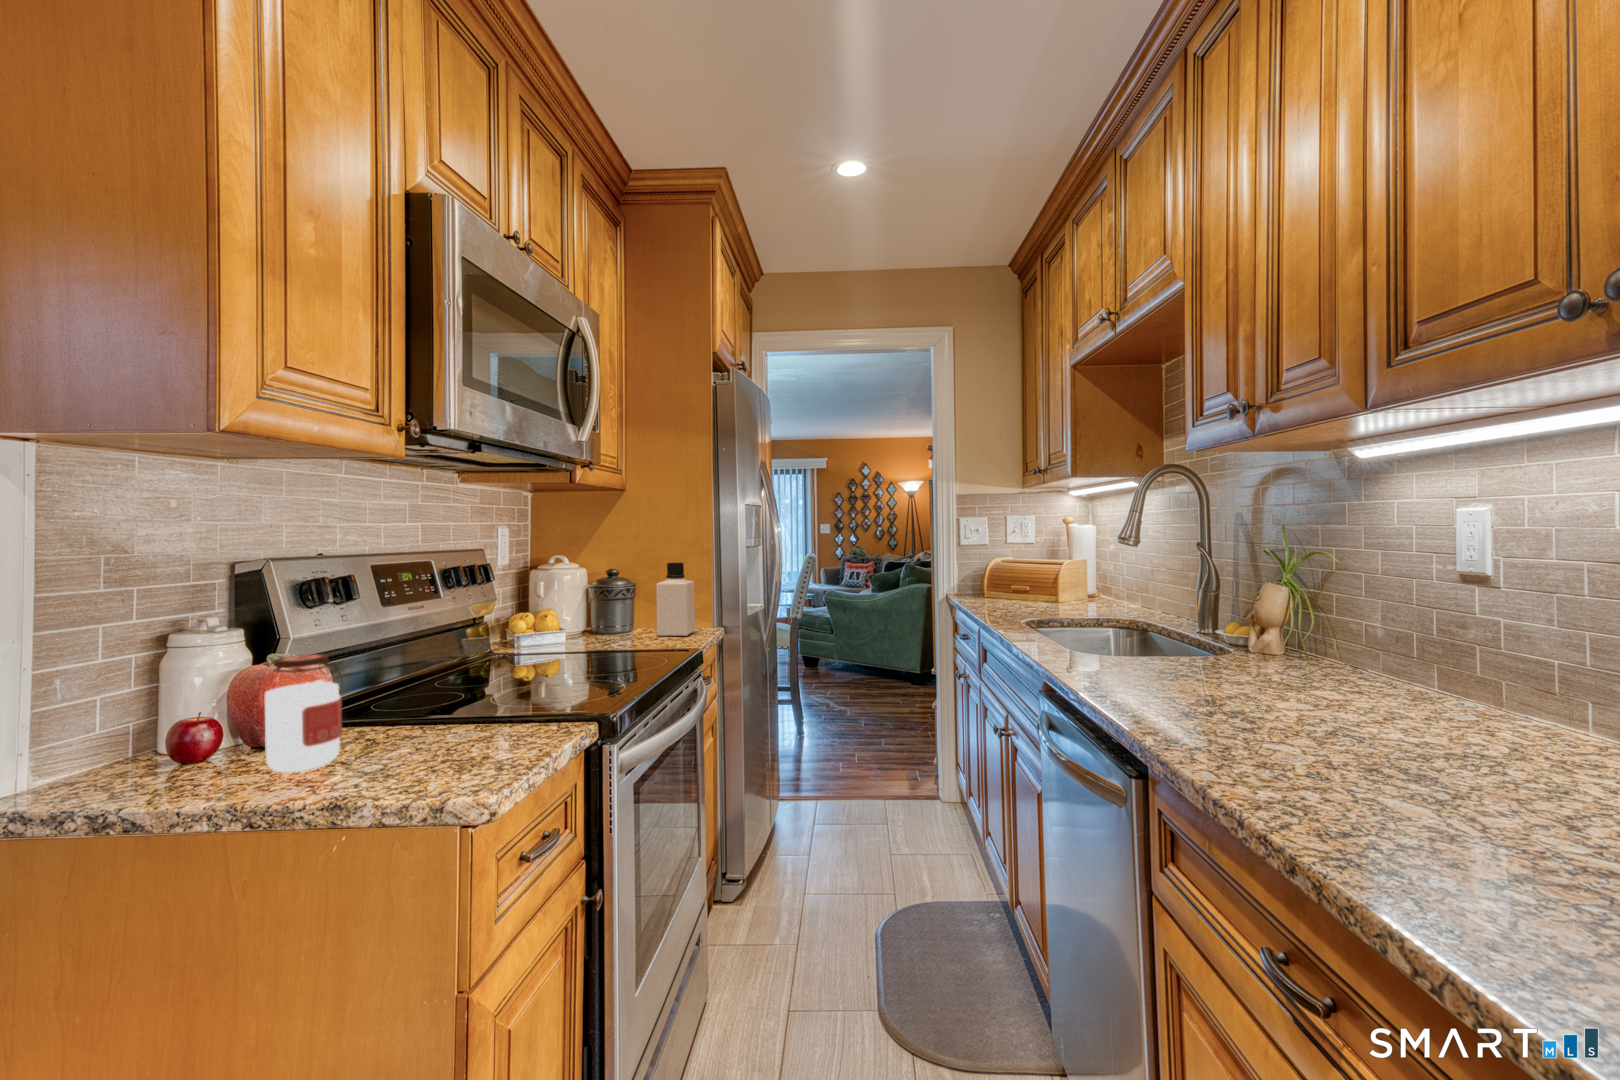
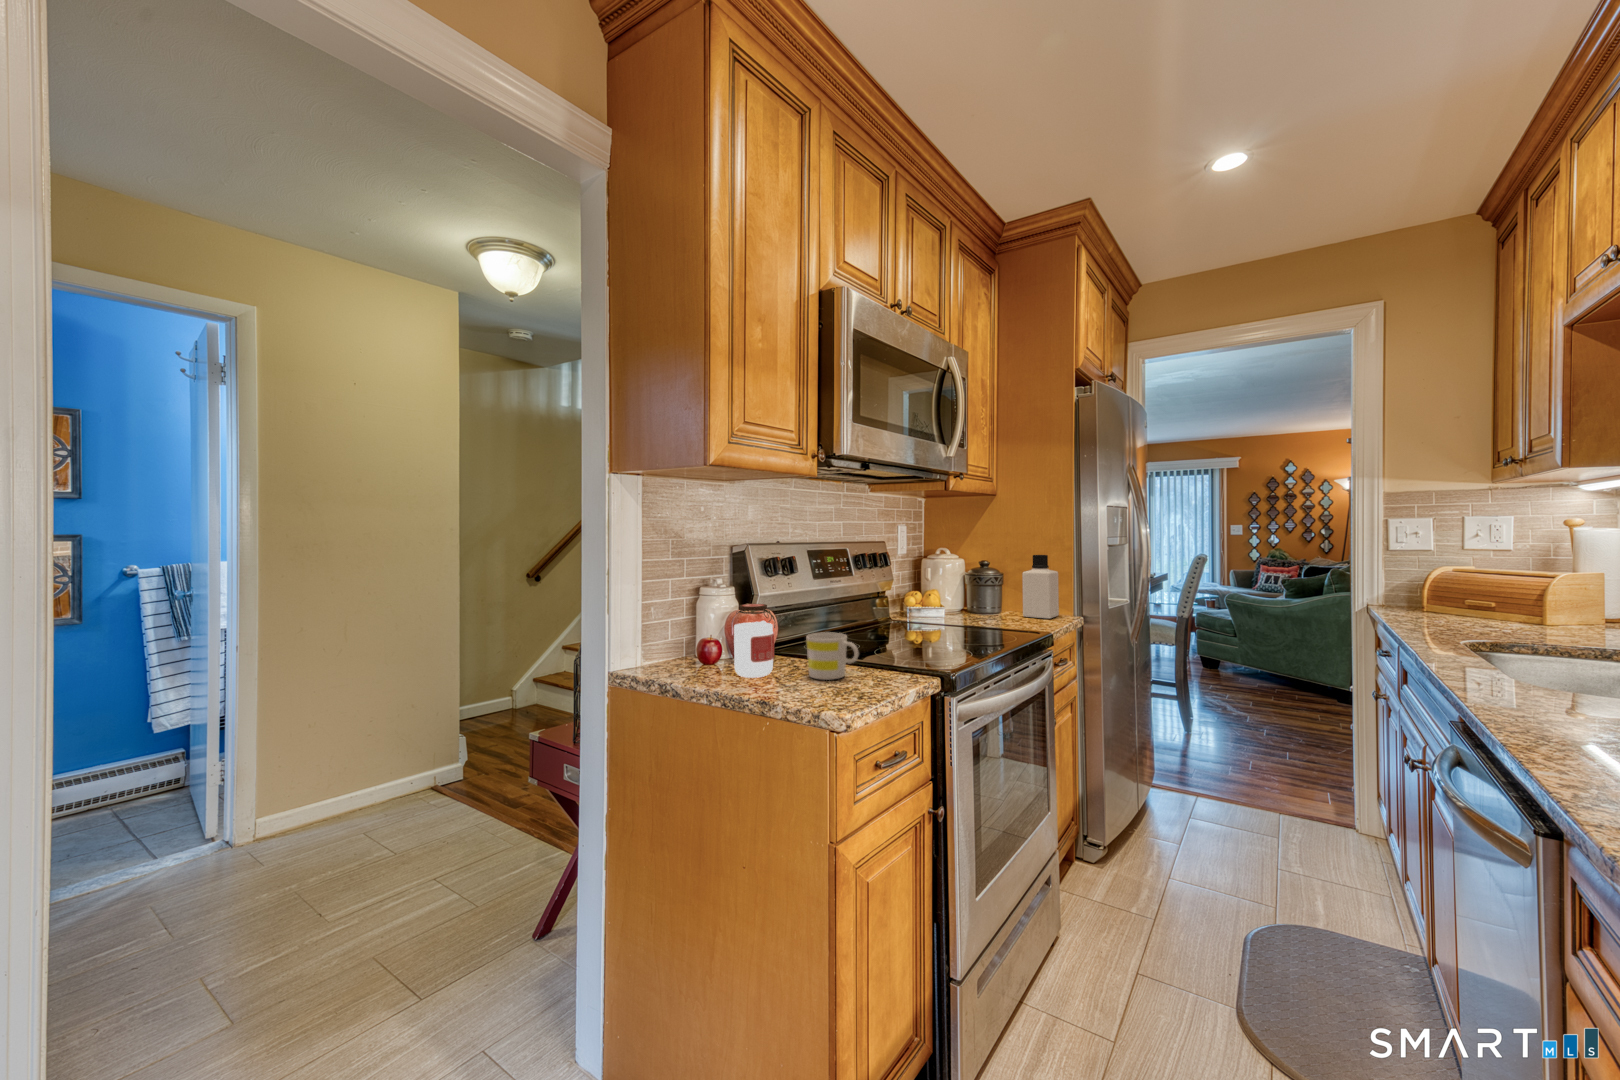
mug: none [398,684,484,754] -> present [806,632,859,680]

